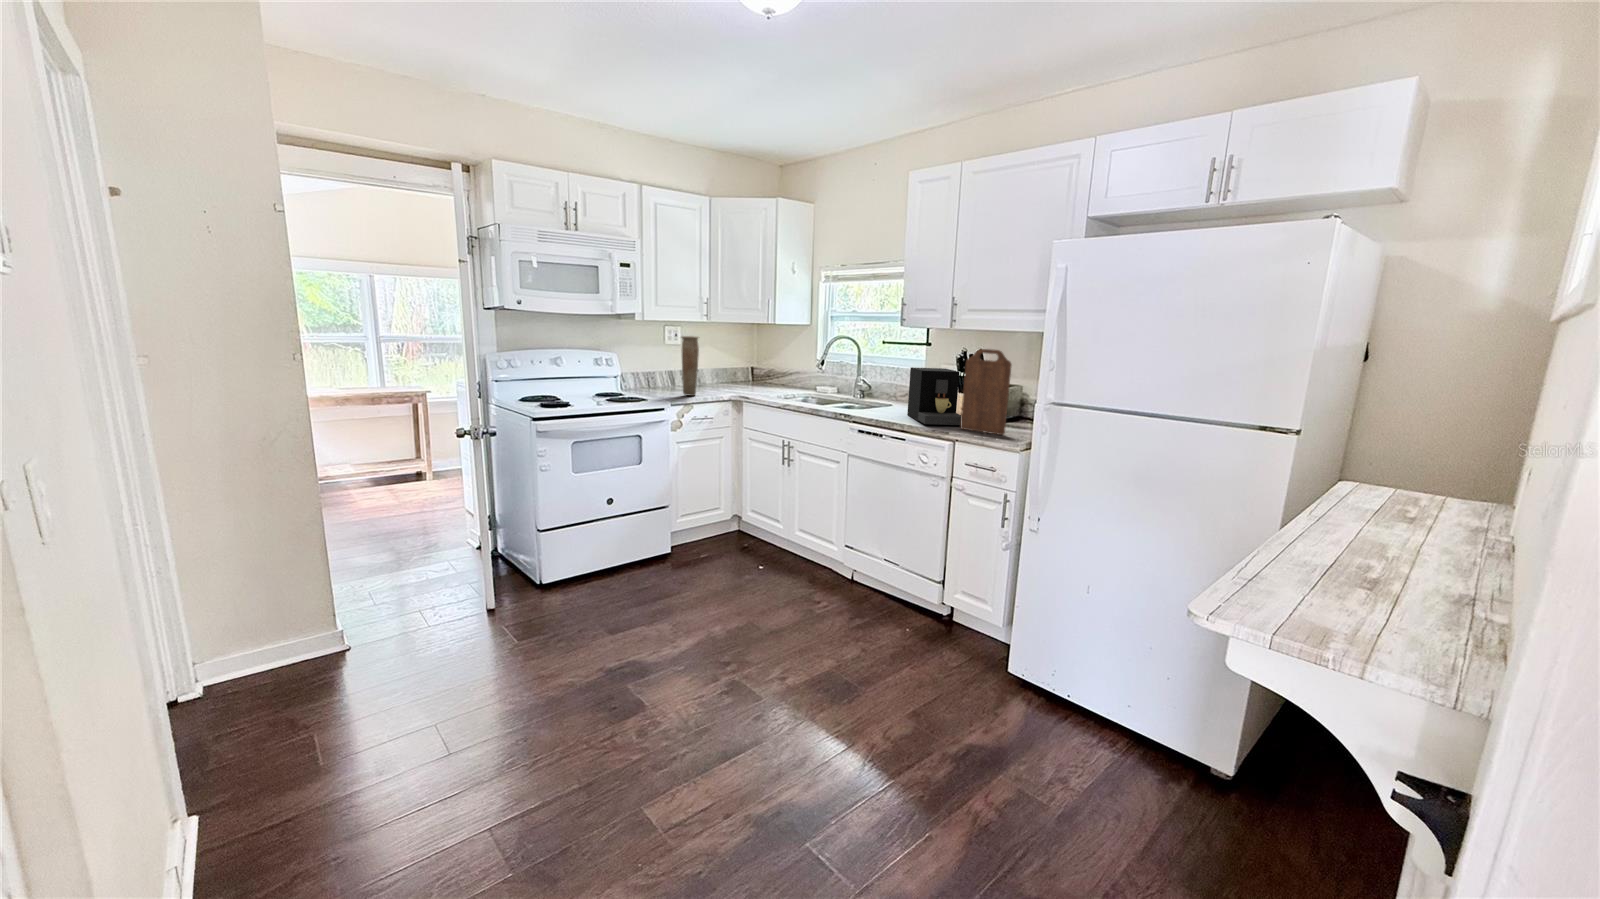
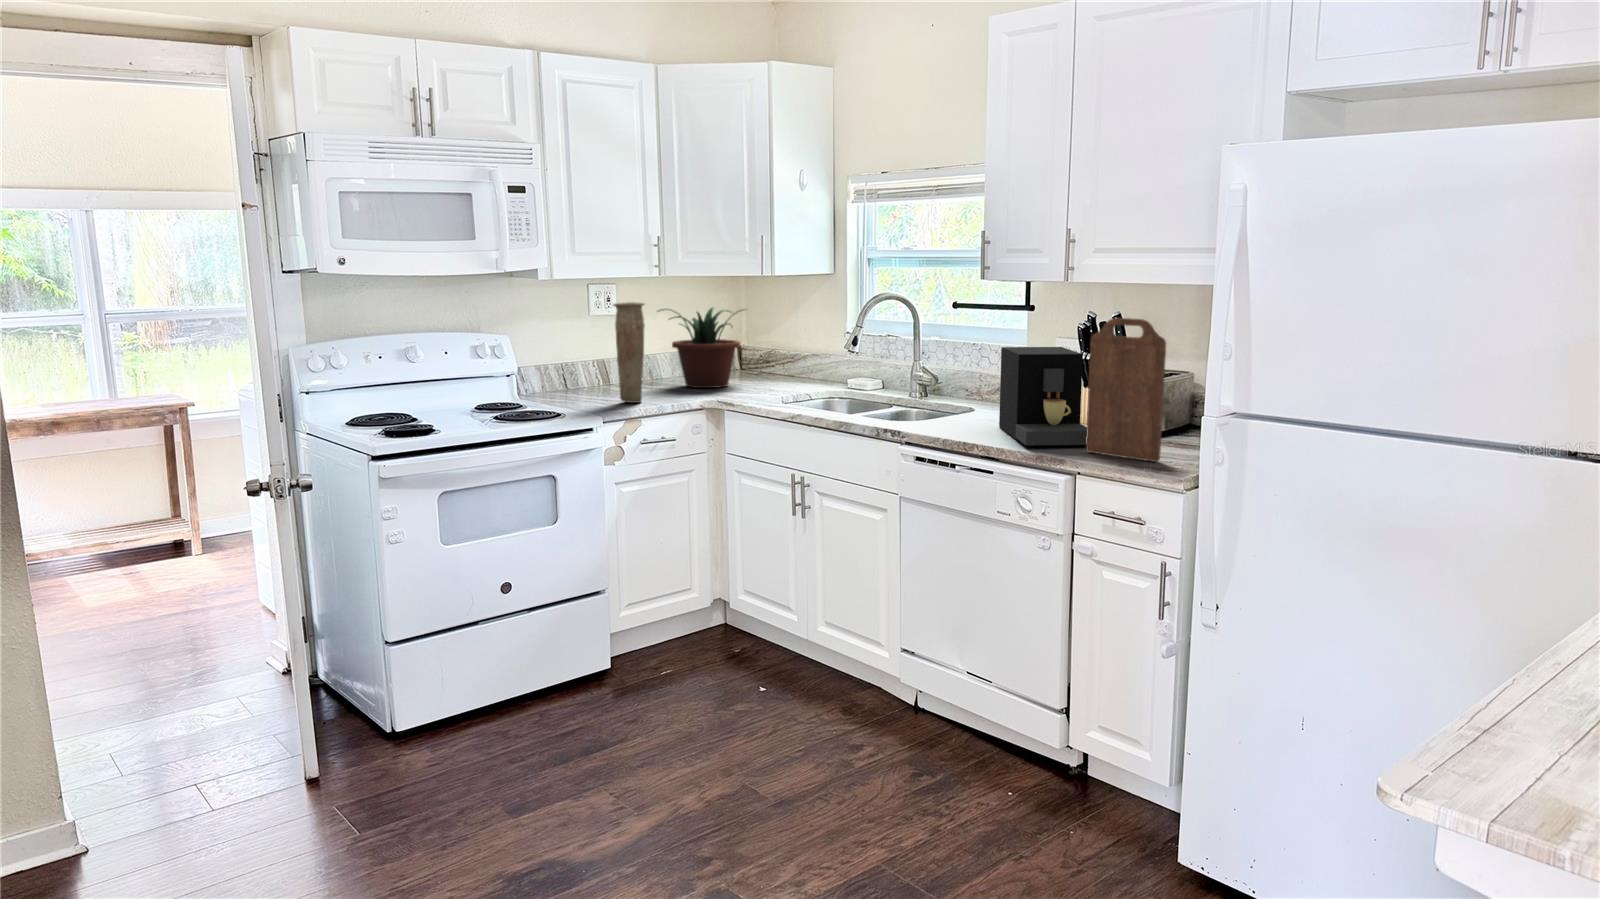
potted plant: none [706,342,759,390] -> present [661,308,744,388]

